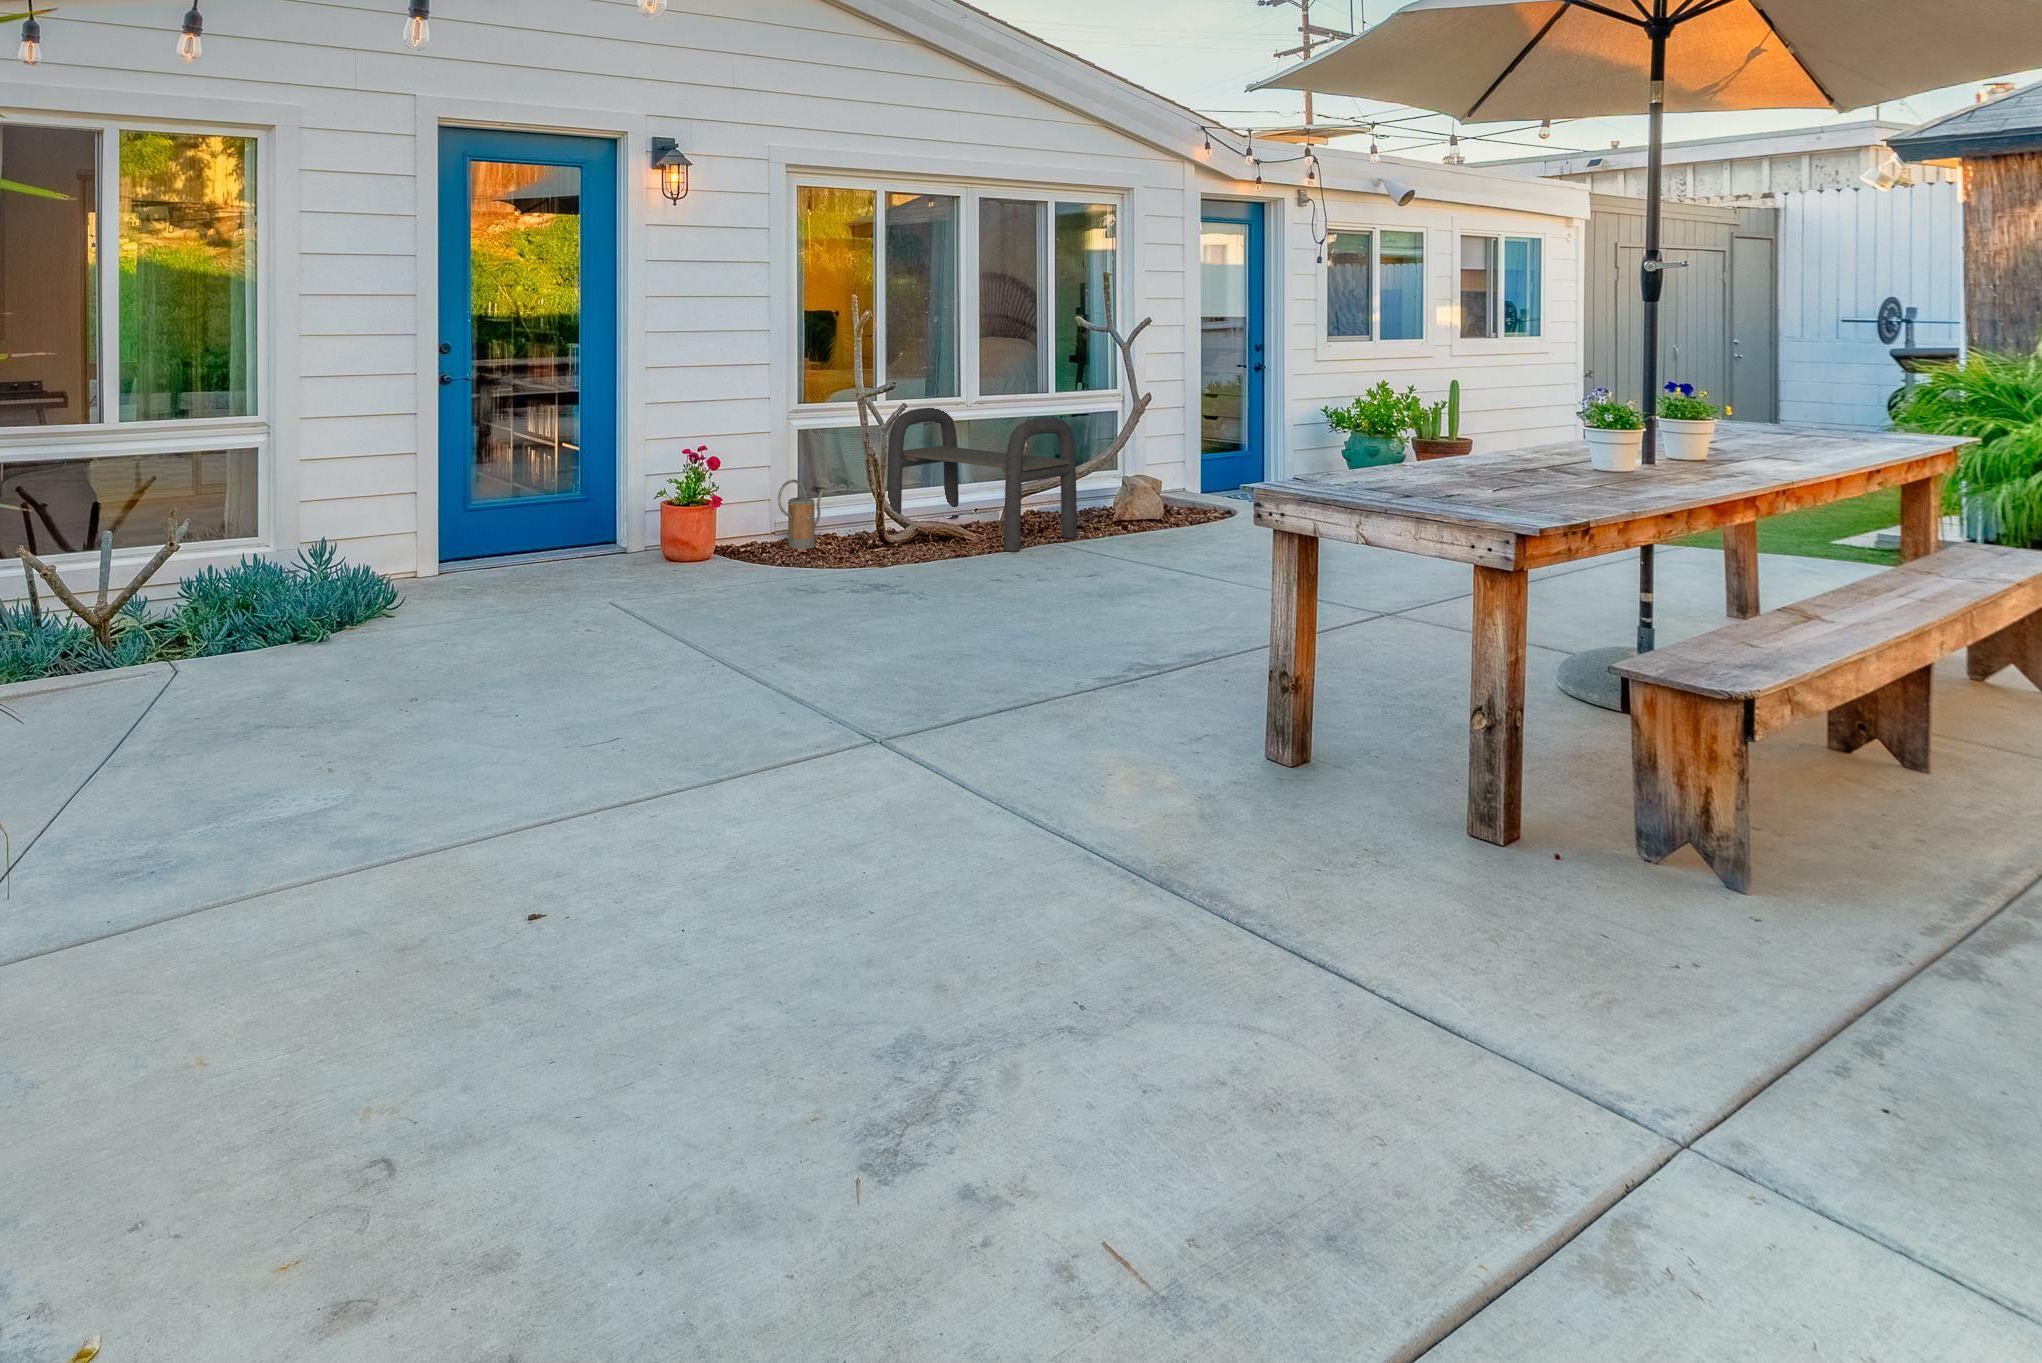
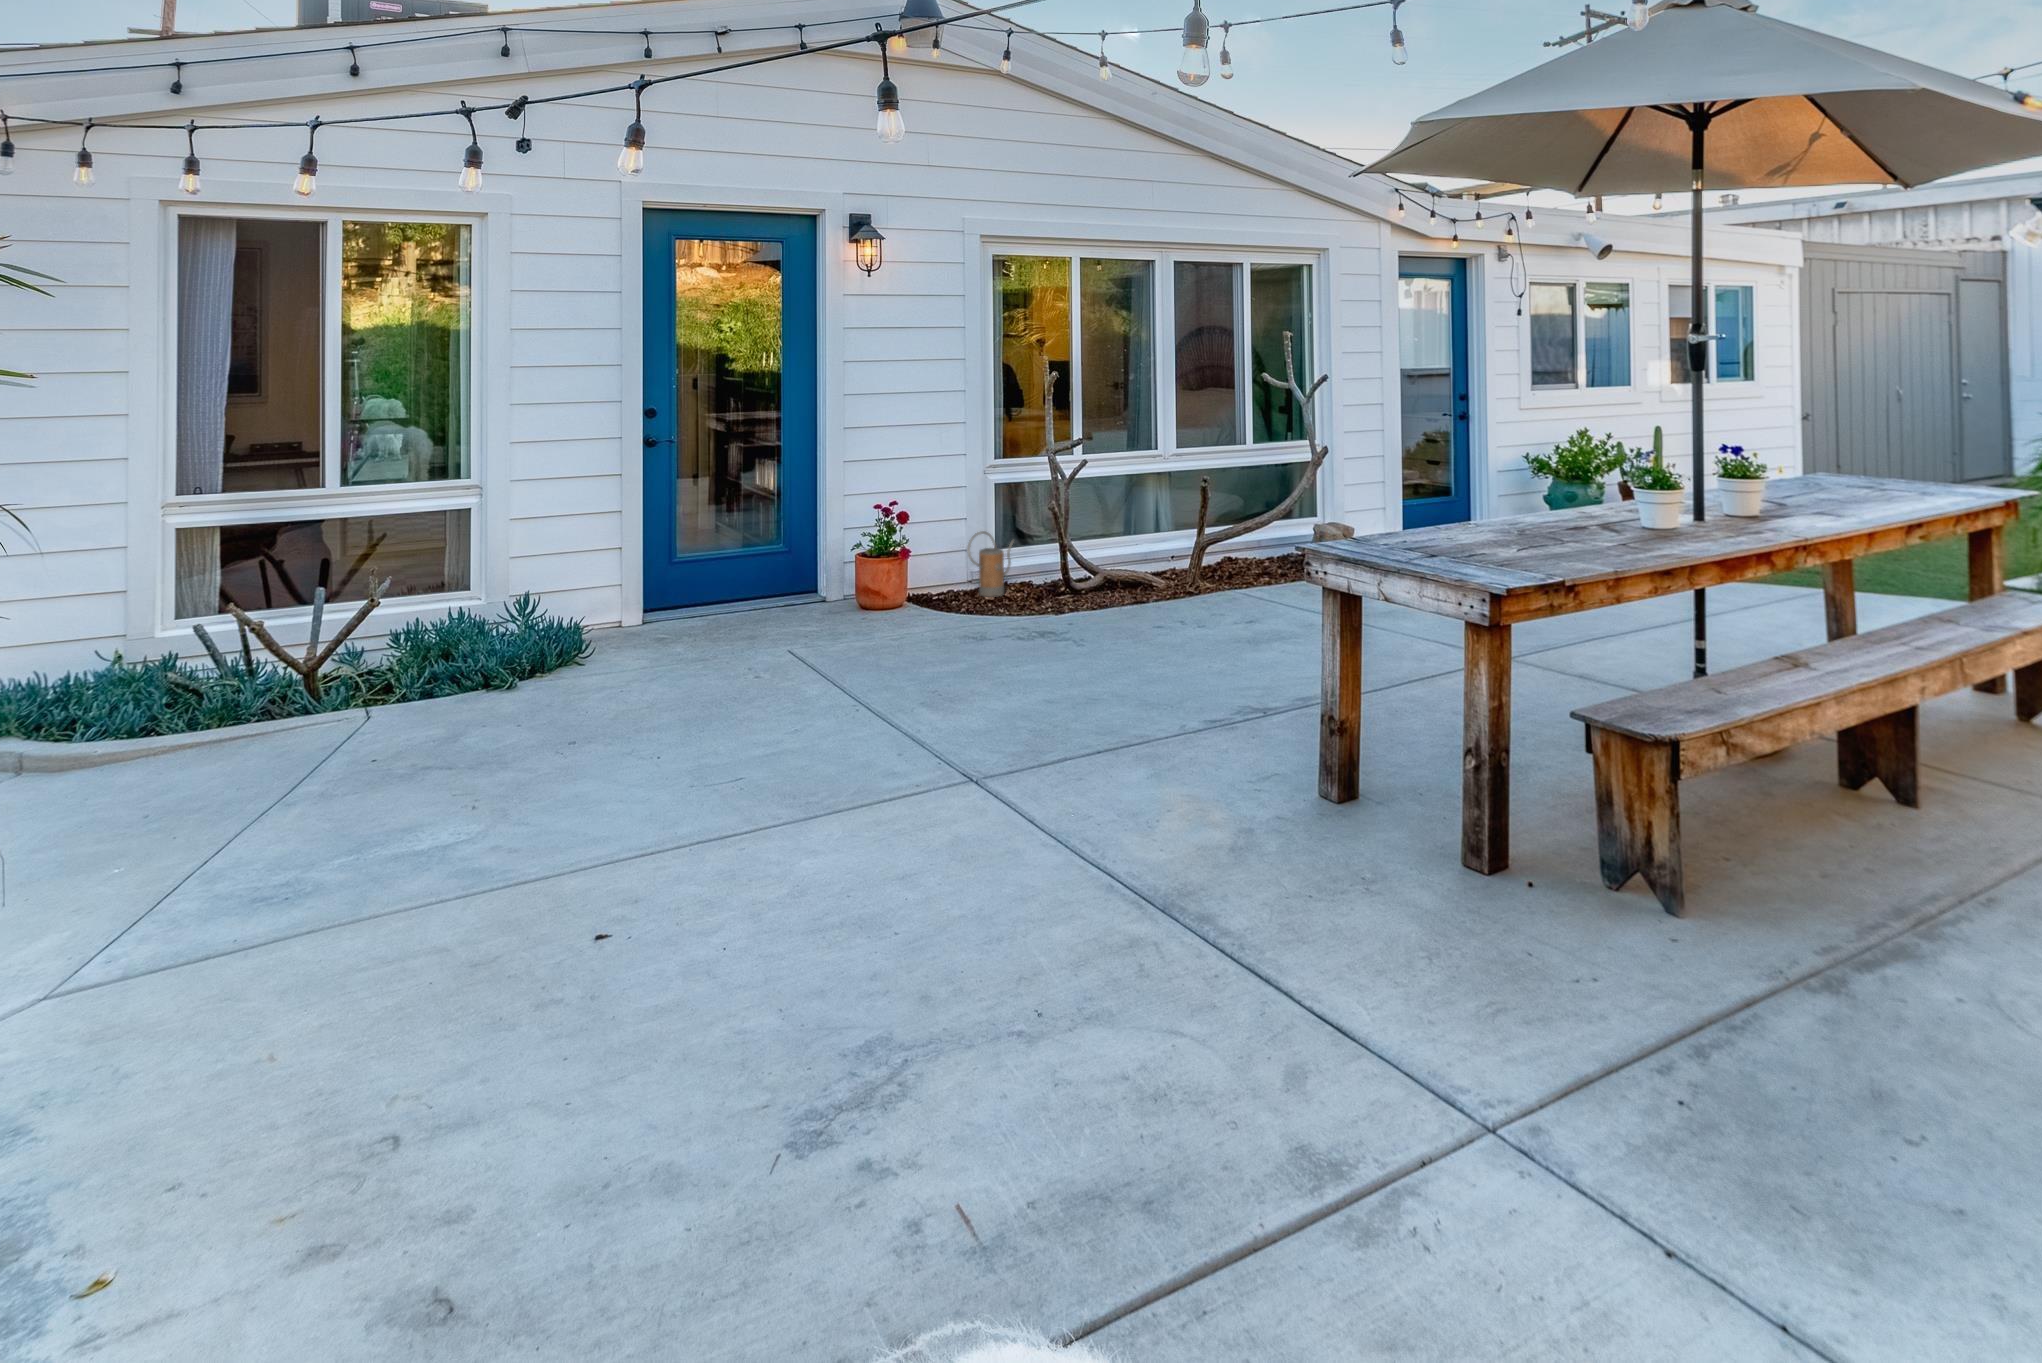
bench: present [887,408,1077,552] -> none [1079,461,1256,599]

